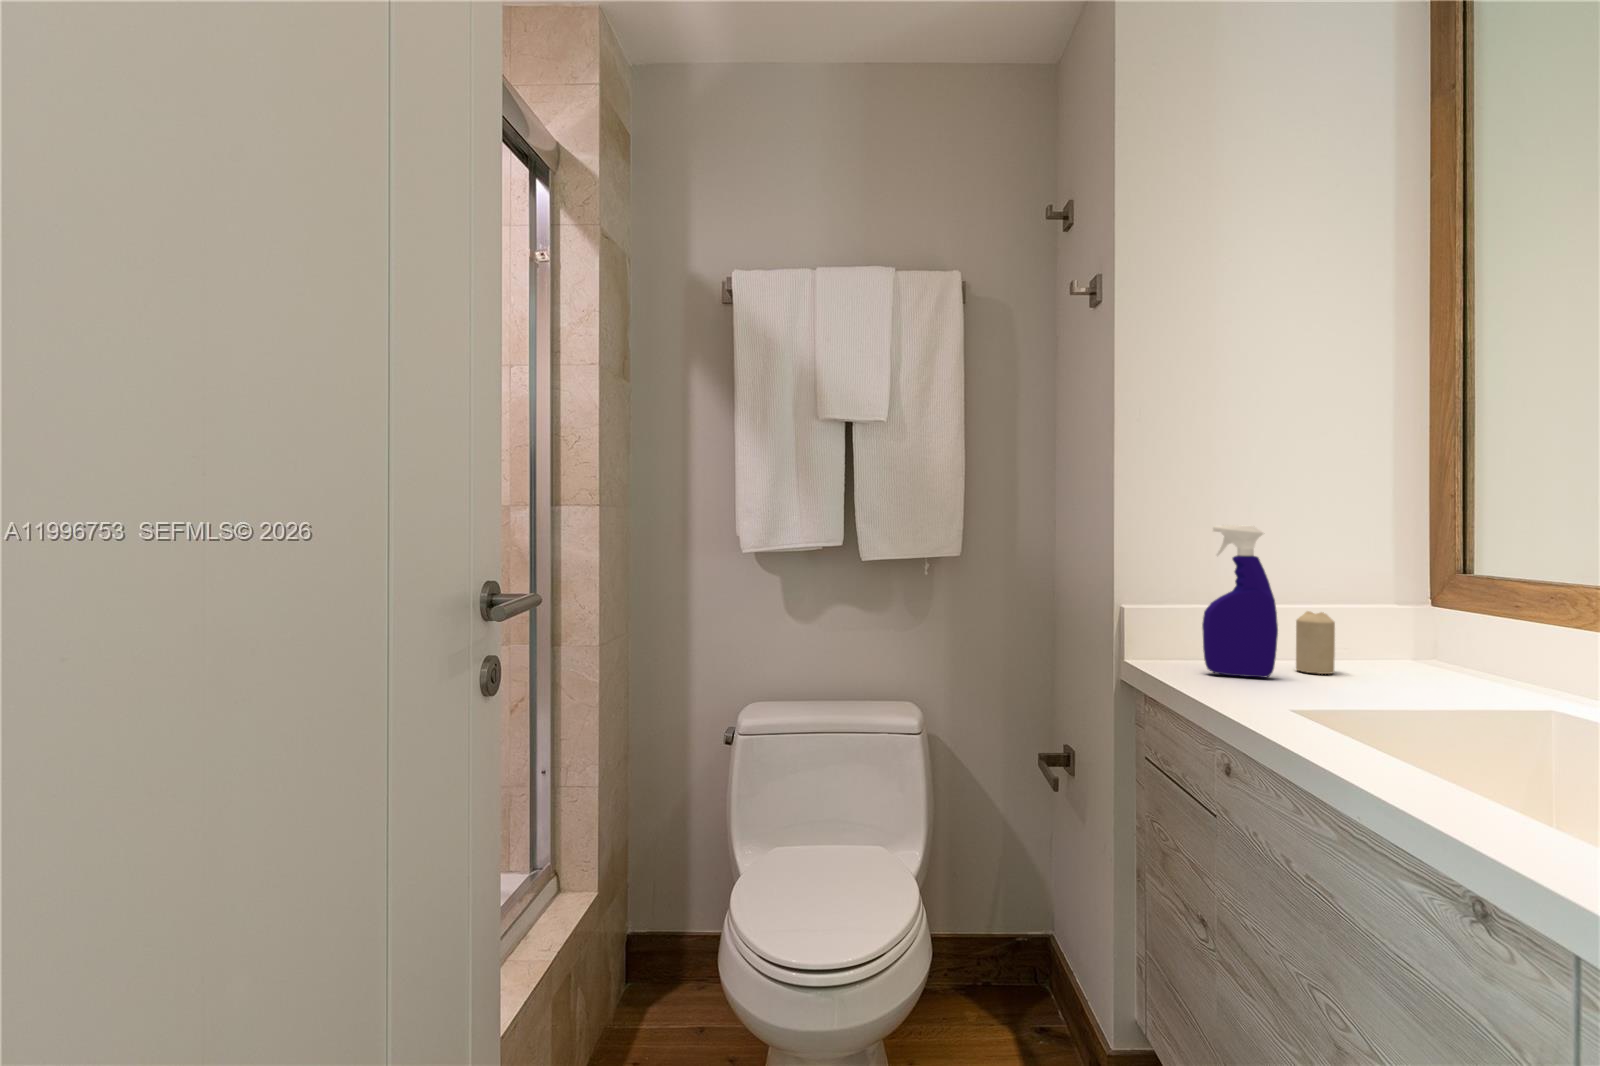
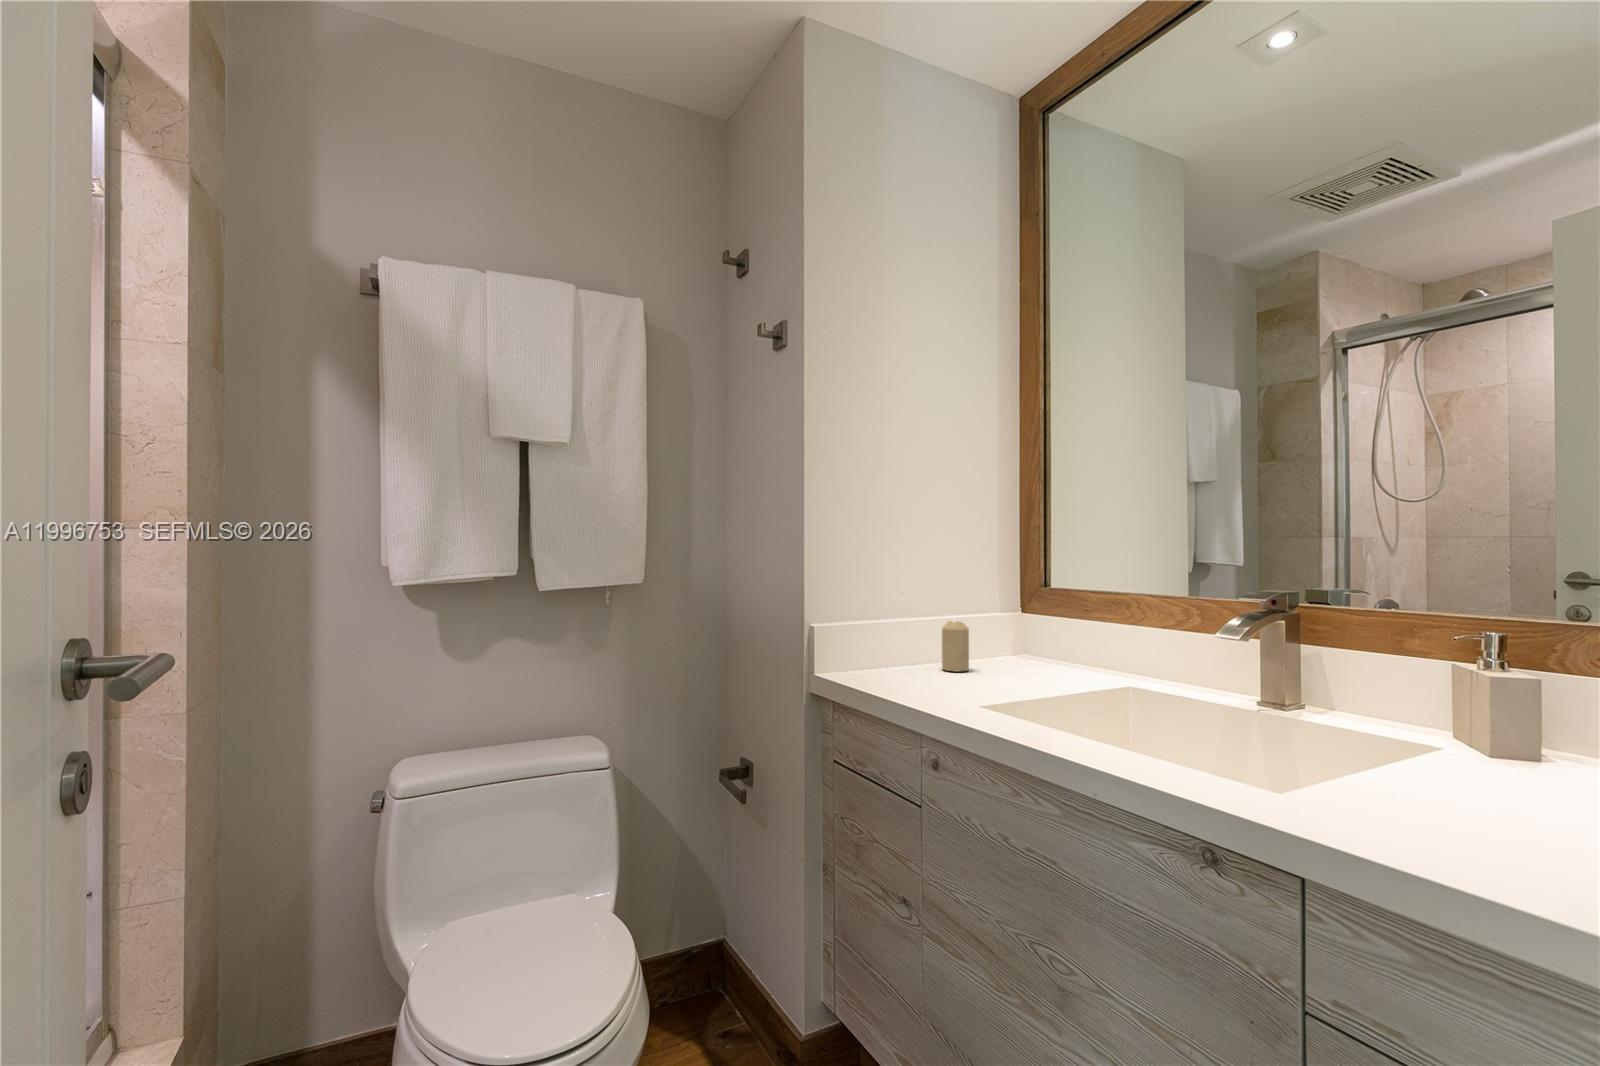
spray bottle: present [1202,525,1278,678] -> none [884,551,939,680]

